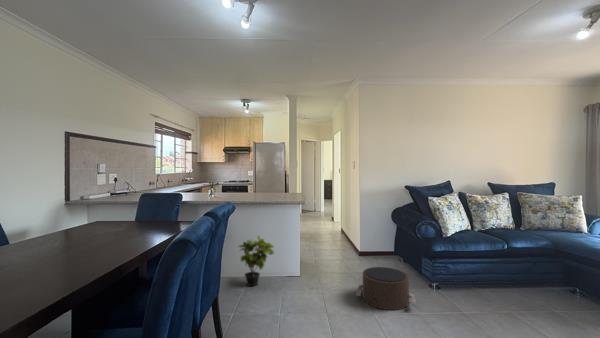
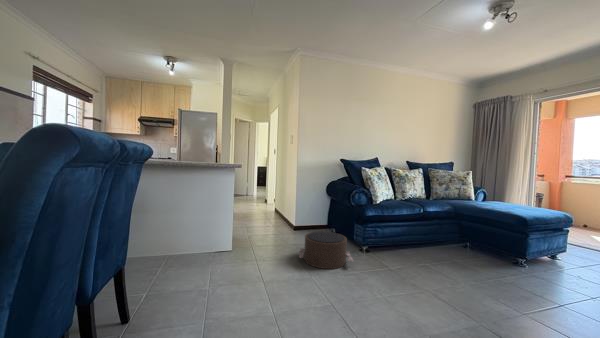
potted plant: present [239,236,274,286] -> none [173,203,215,256]

